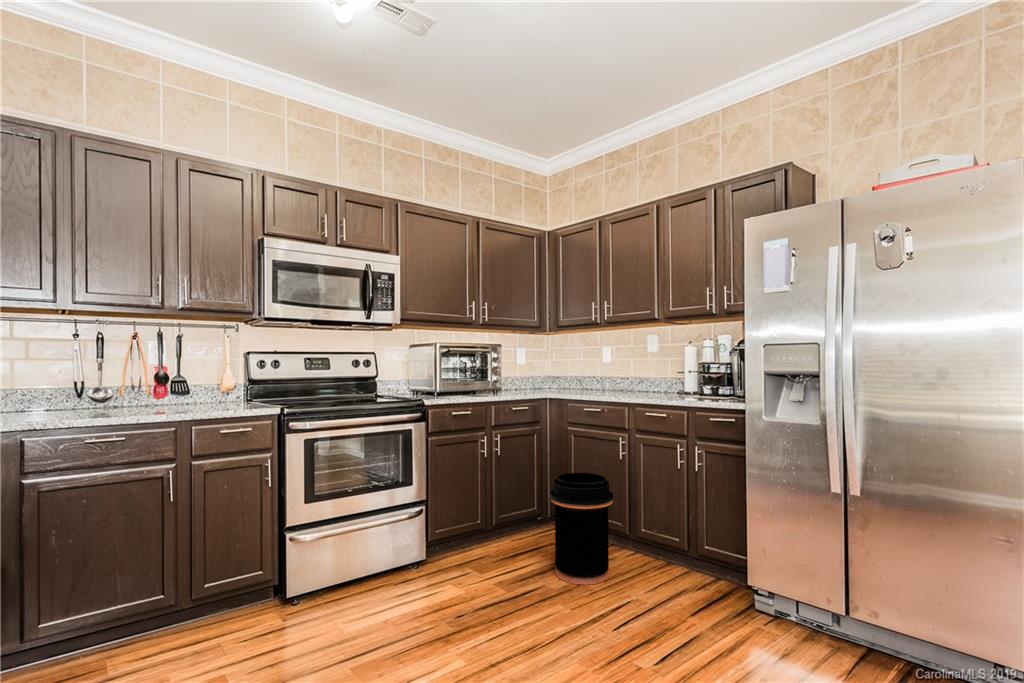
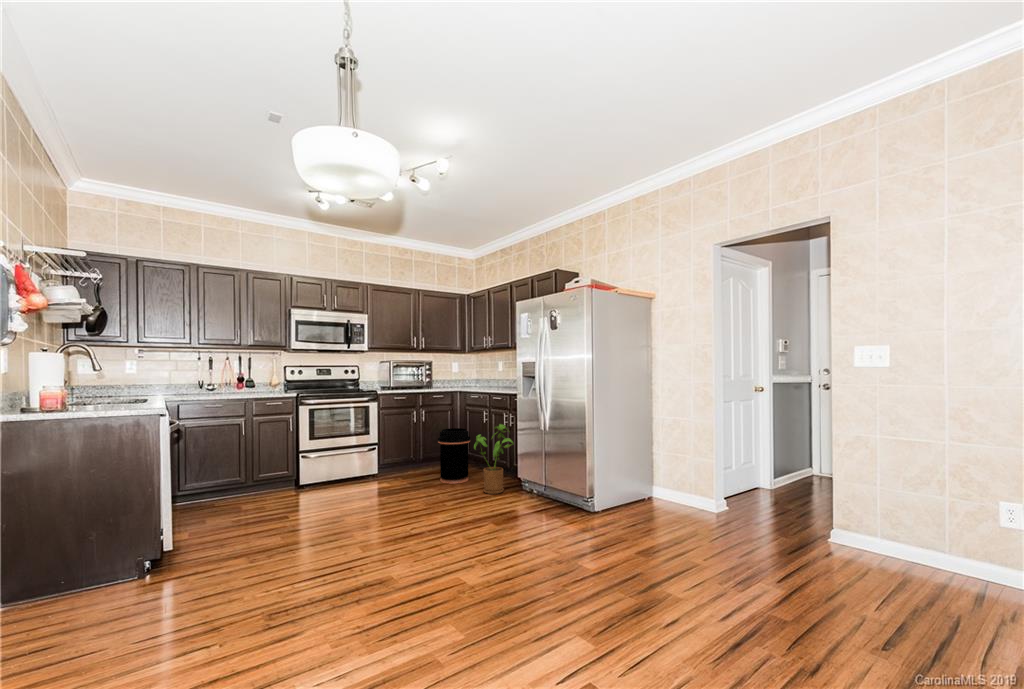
house plant: none [650,475,743,621] -> present [474,424,513,494]

